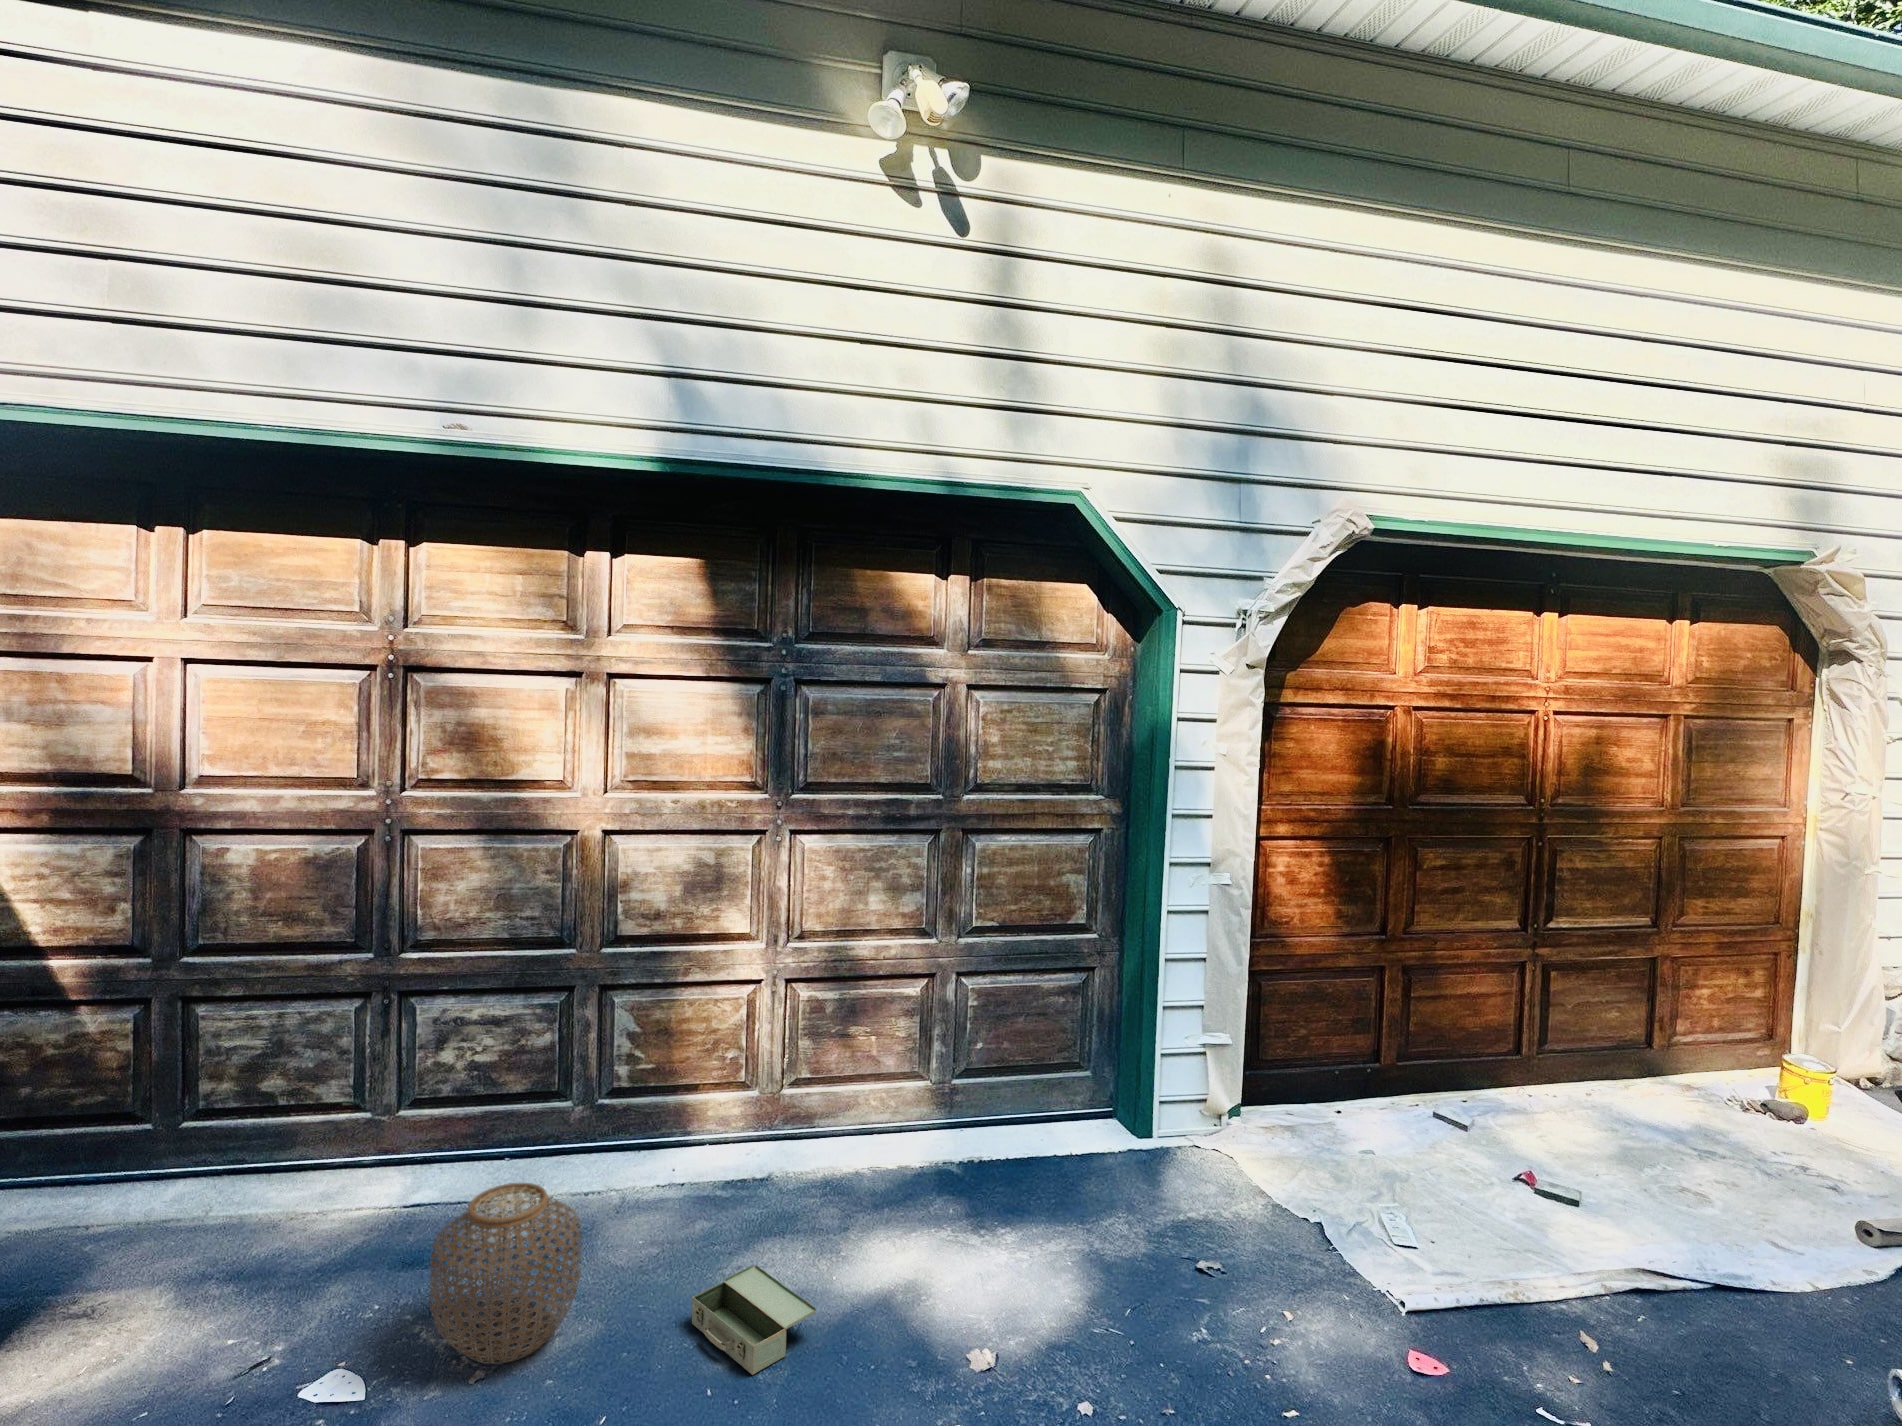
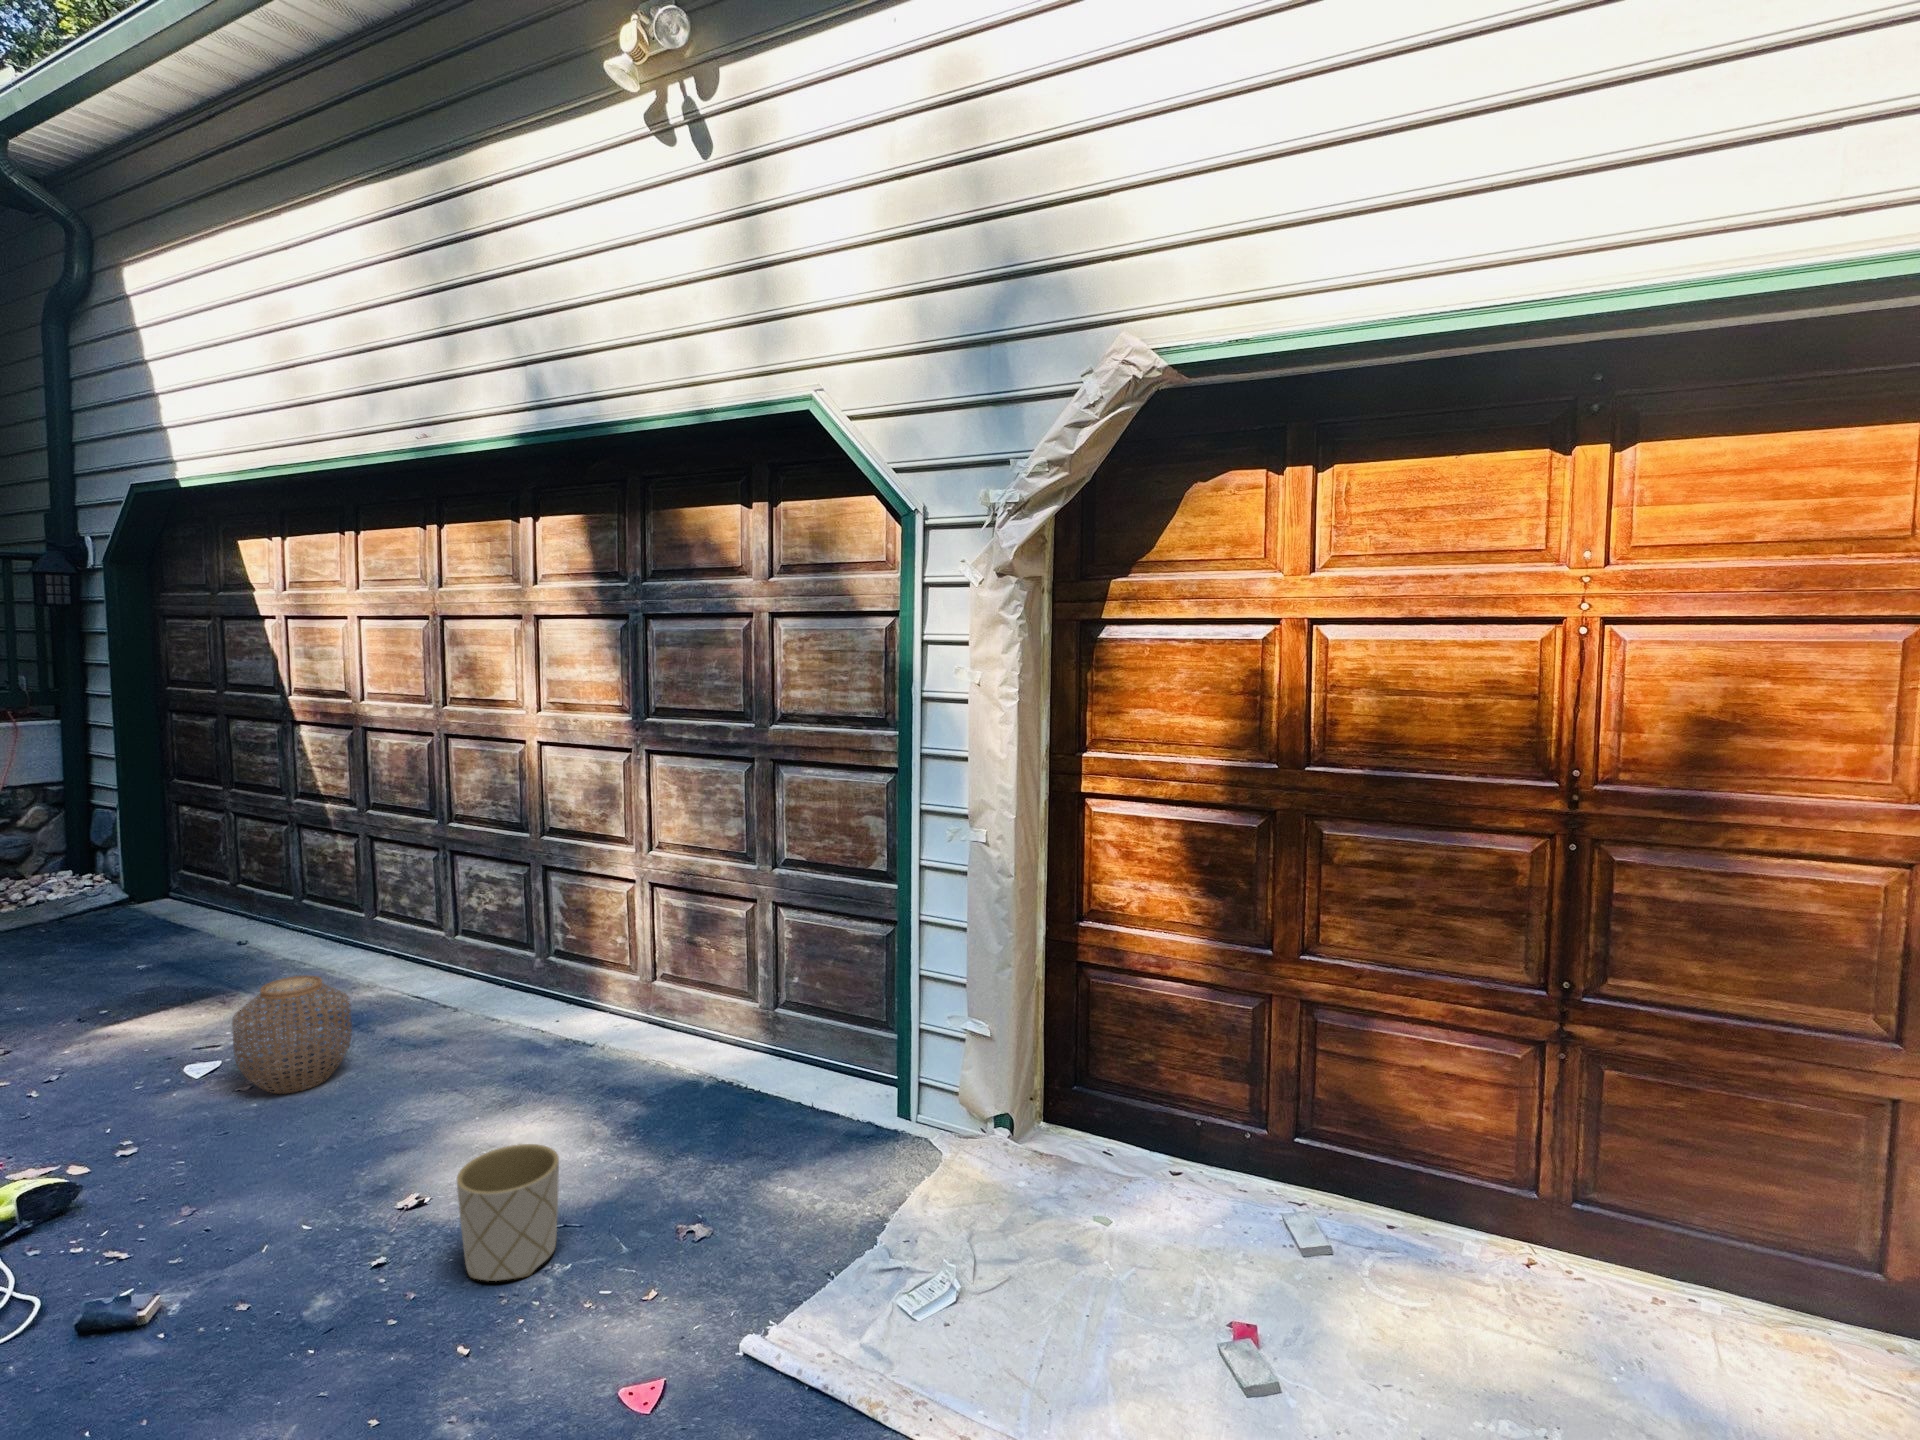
planter: none [1090,1227,1182,1370] -> present [457,1144,559,1281]
toolbox: present [692,1266,816,1375] -> none [320,1088,426,1155]

